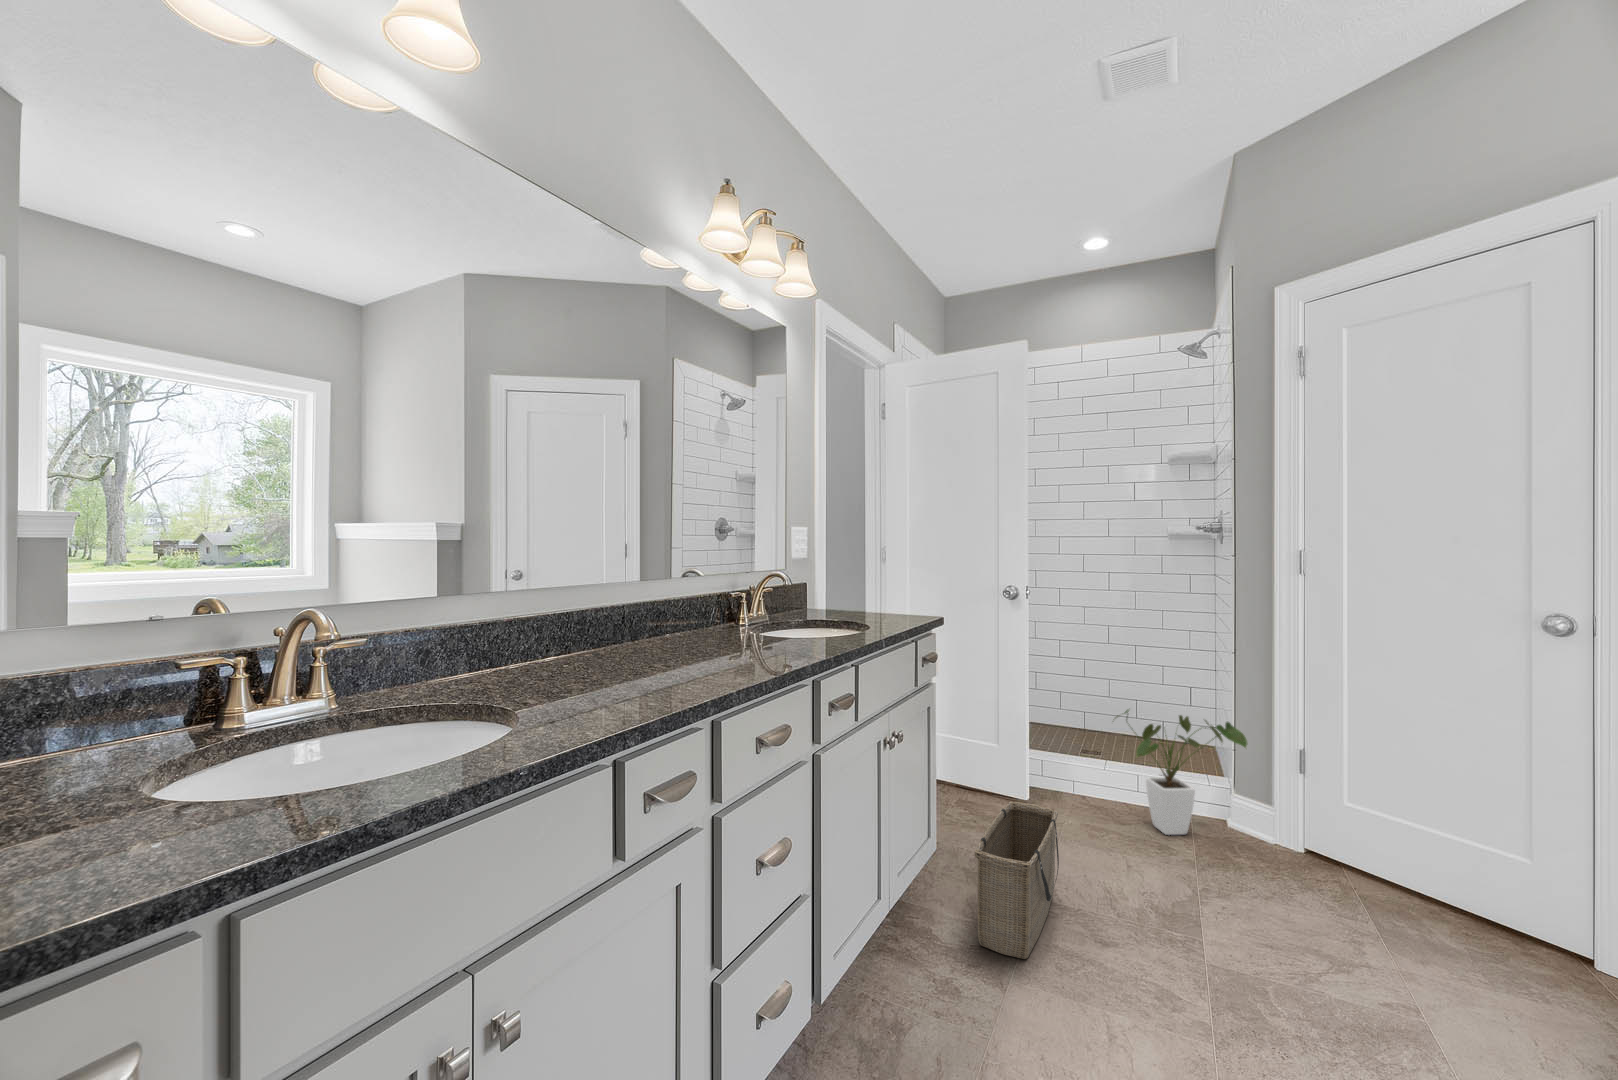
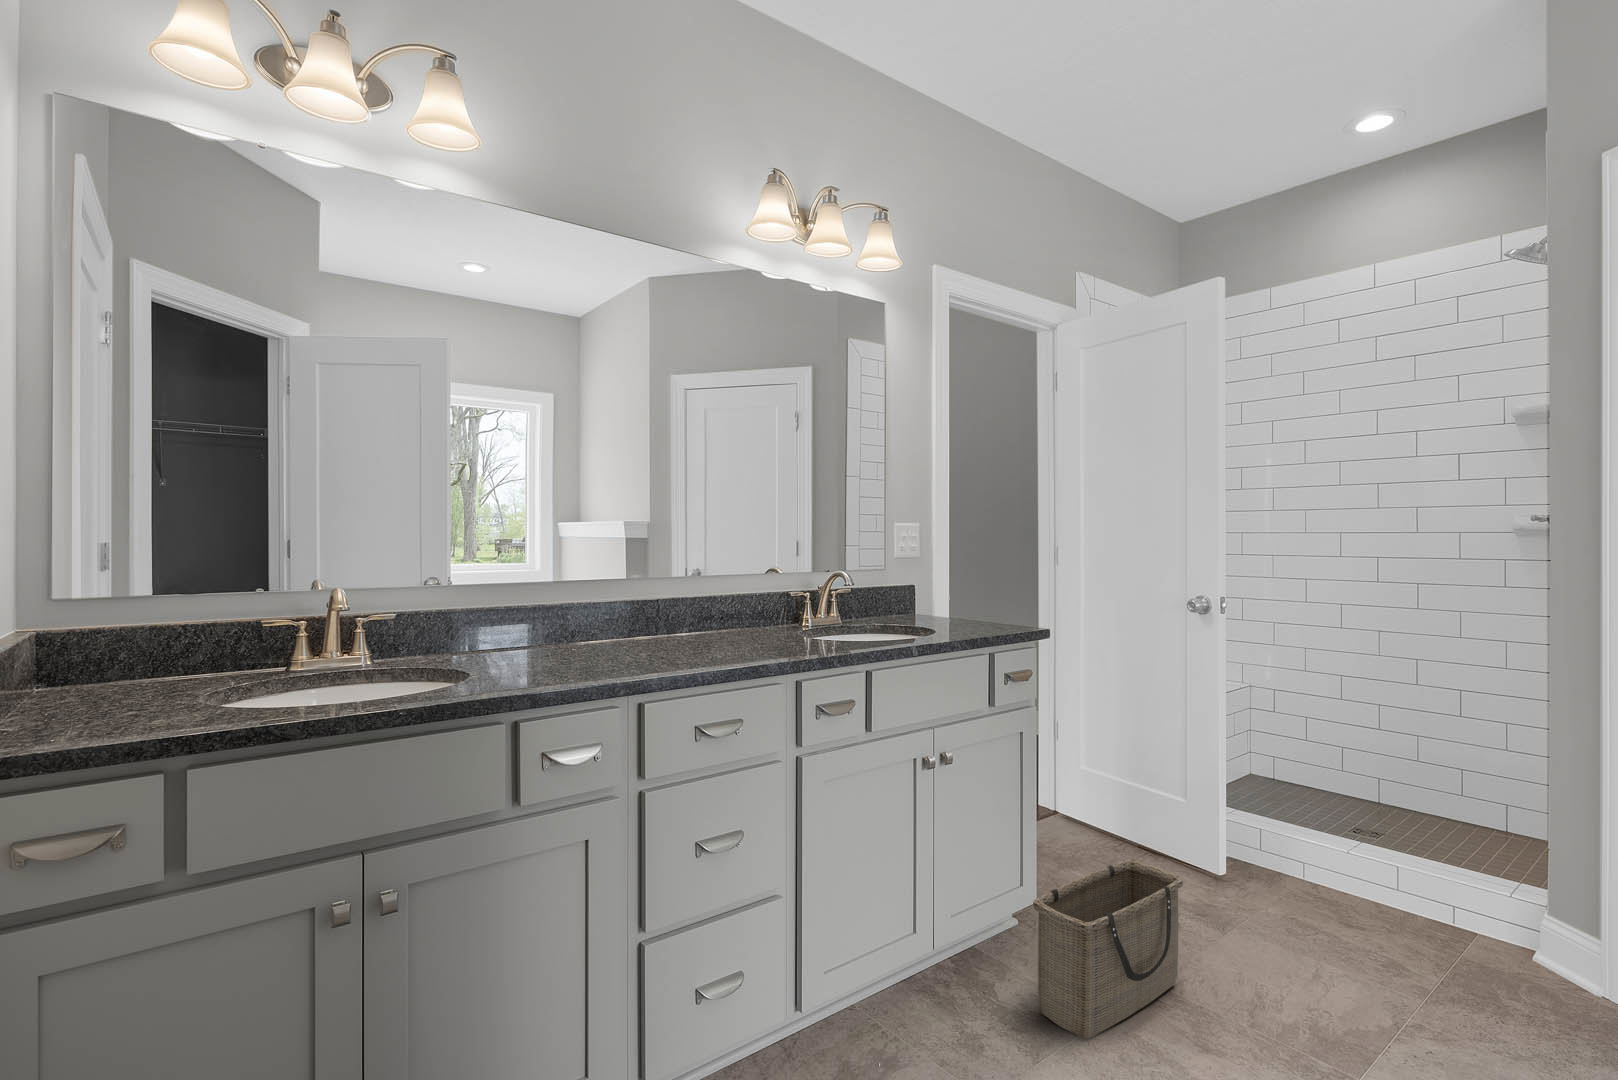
house plant: present [1116,710,1248,835] -> none [1335,769,1542,957]

